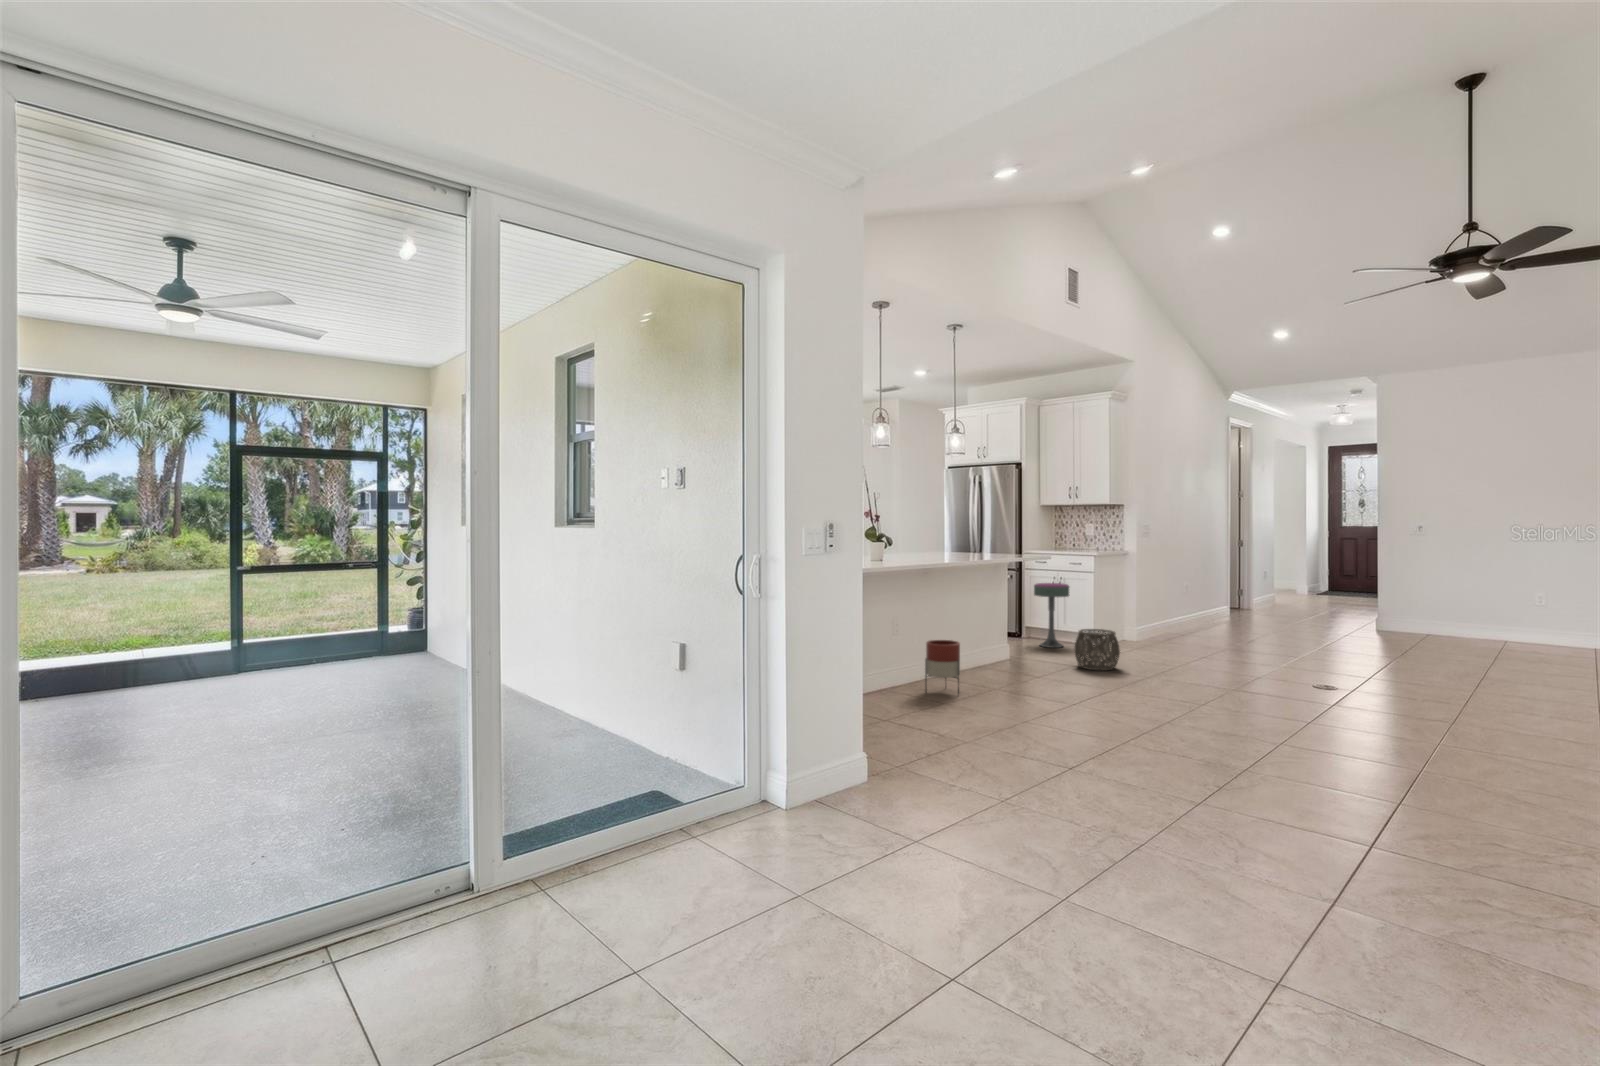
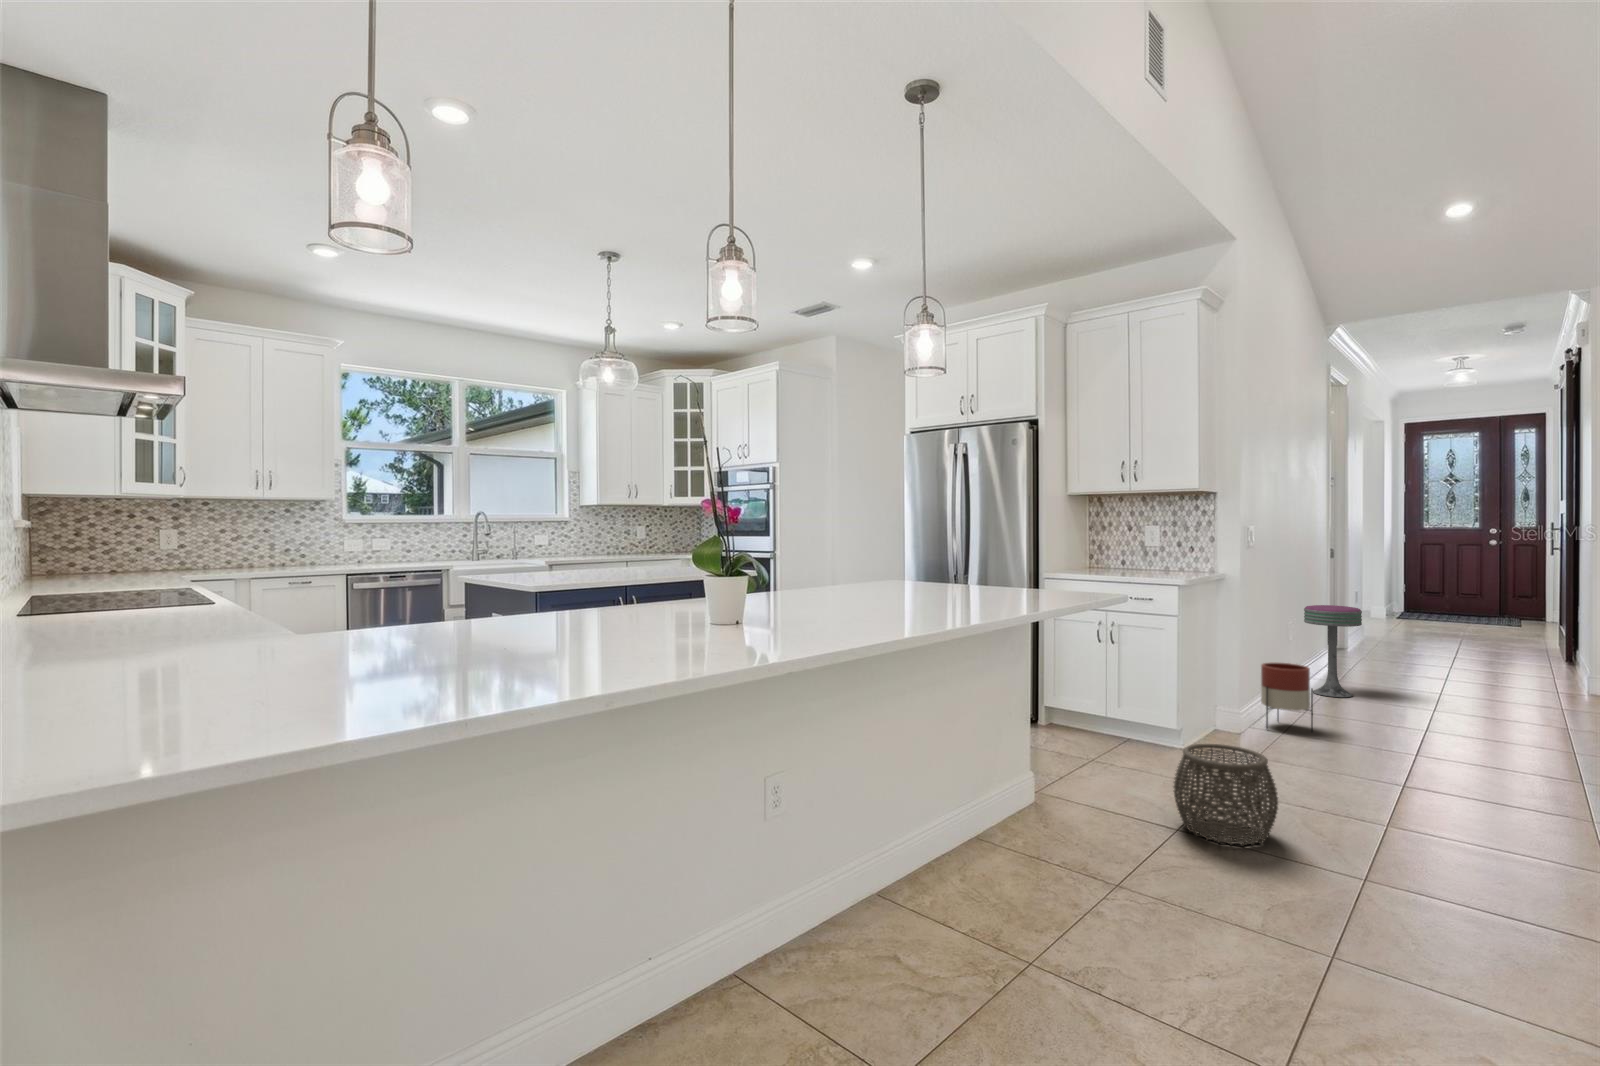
bar stool: present [1034,583,1069,648] -> present [1304,605,1362,697]
planter: present [925,640,960,680] -> present [1261,663,1313,732]

